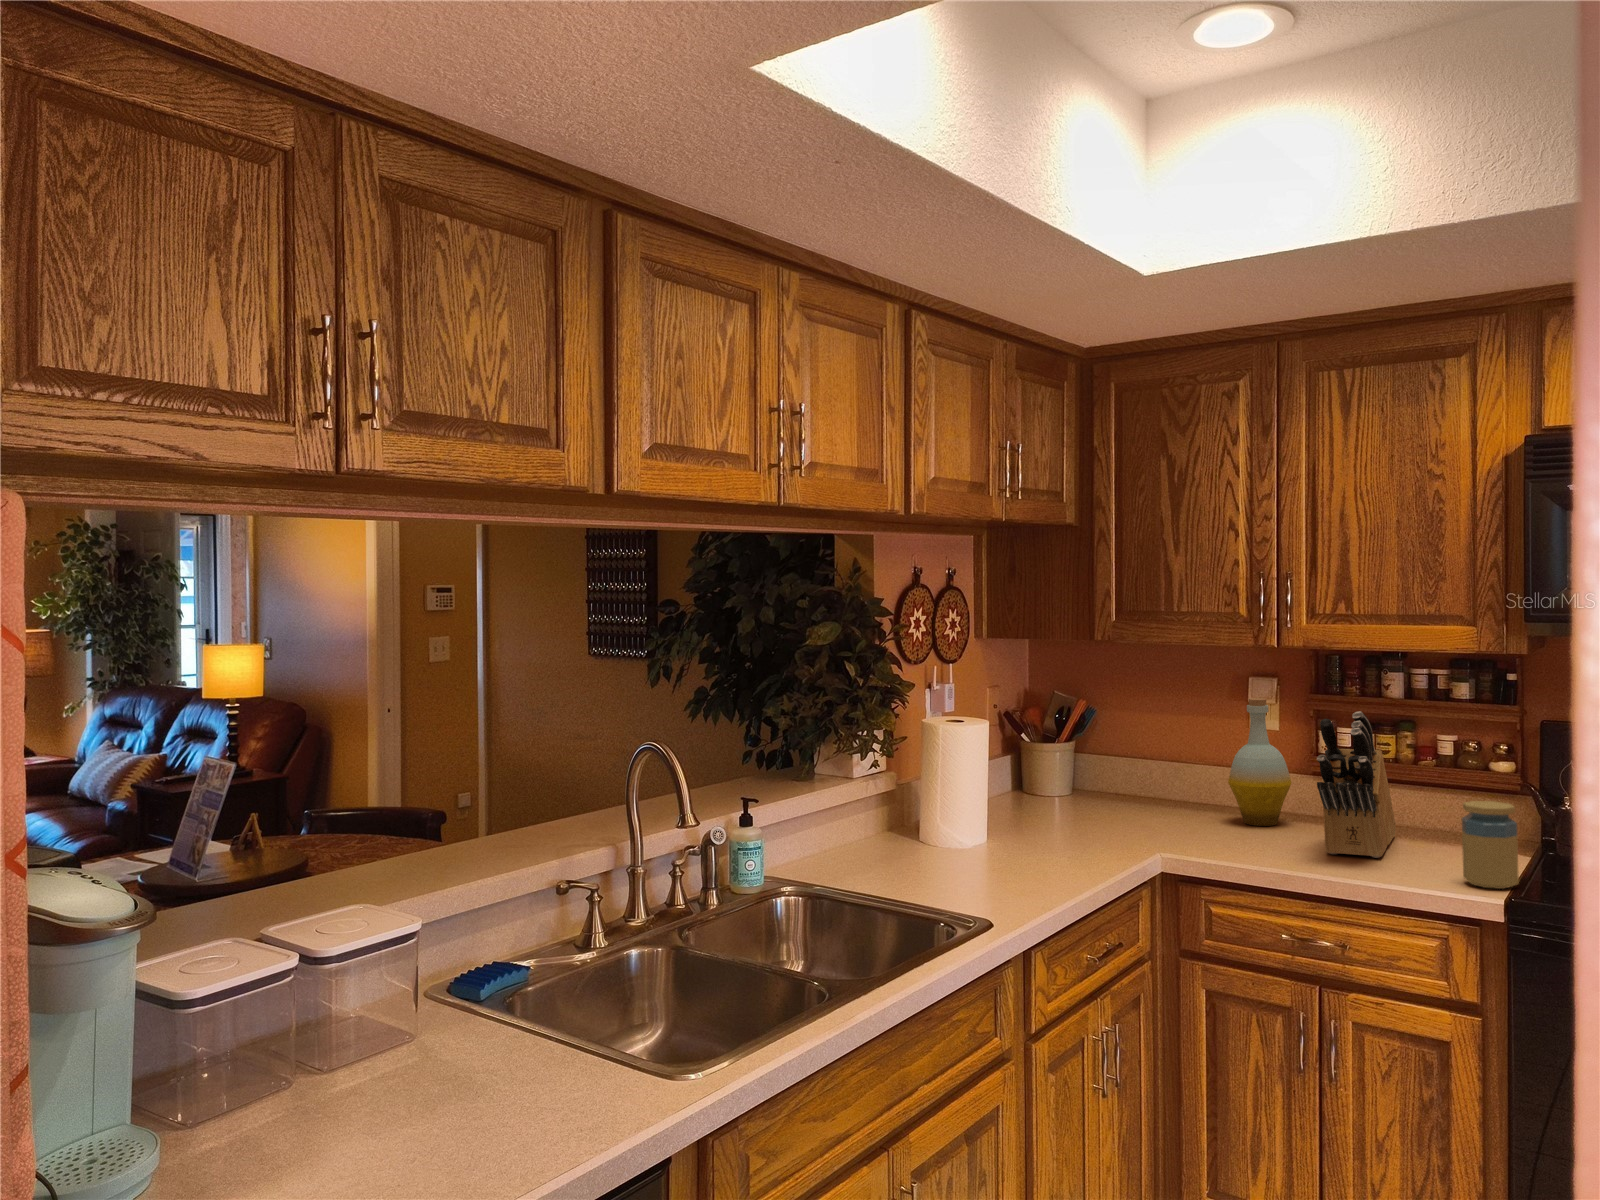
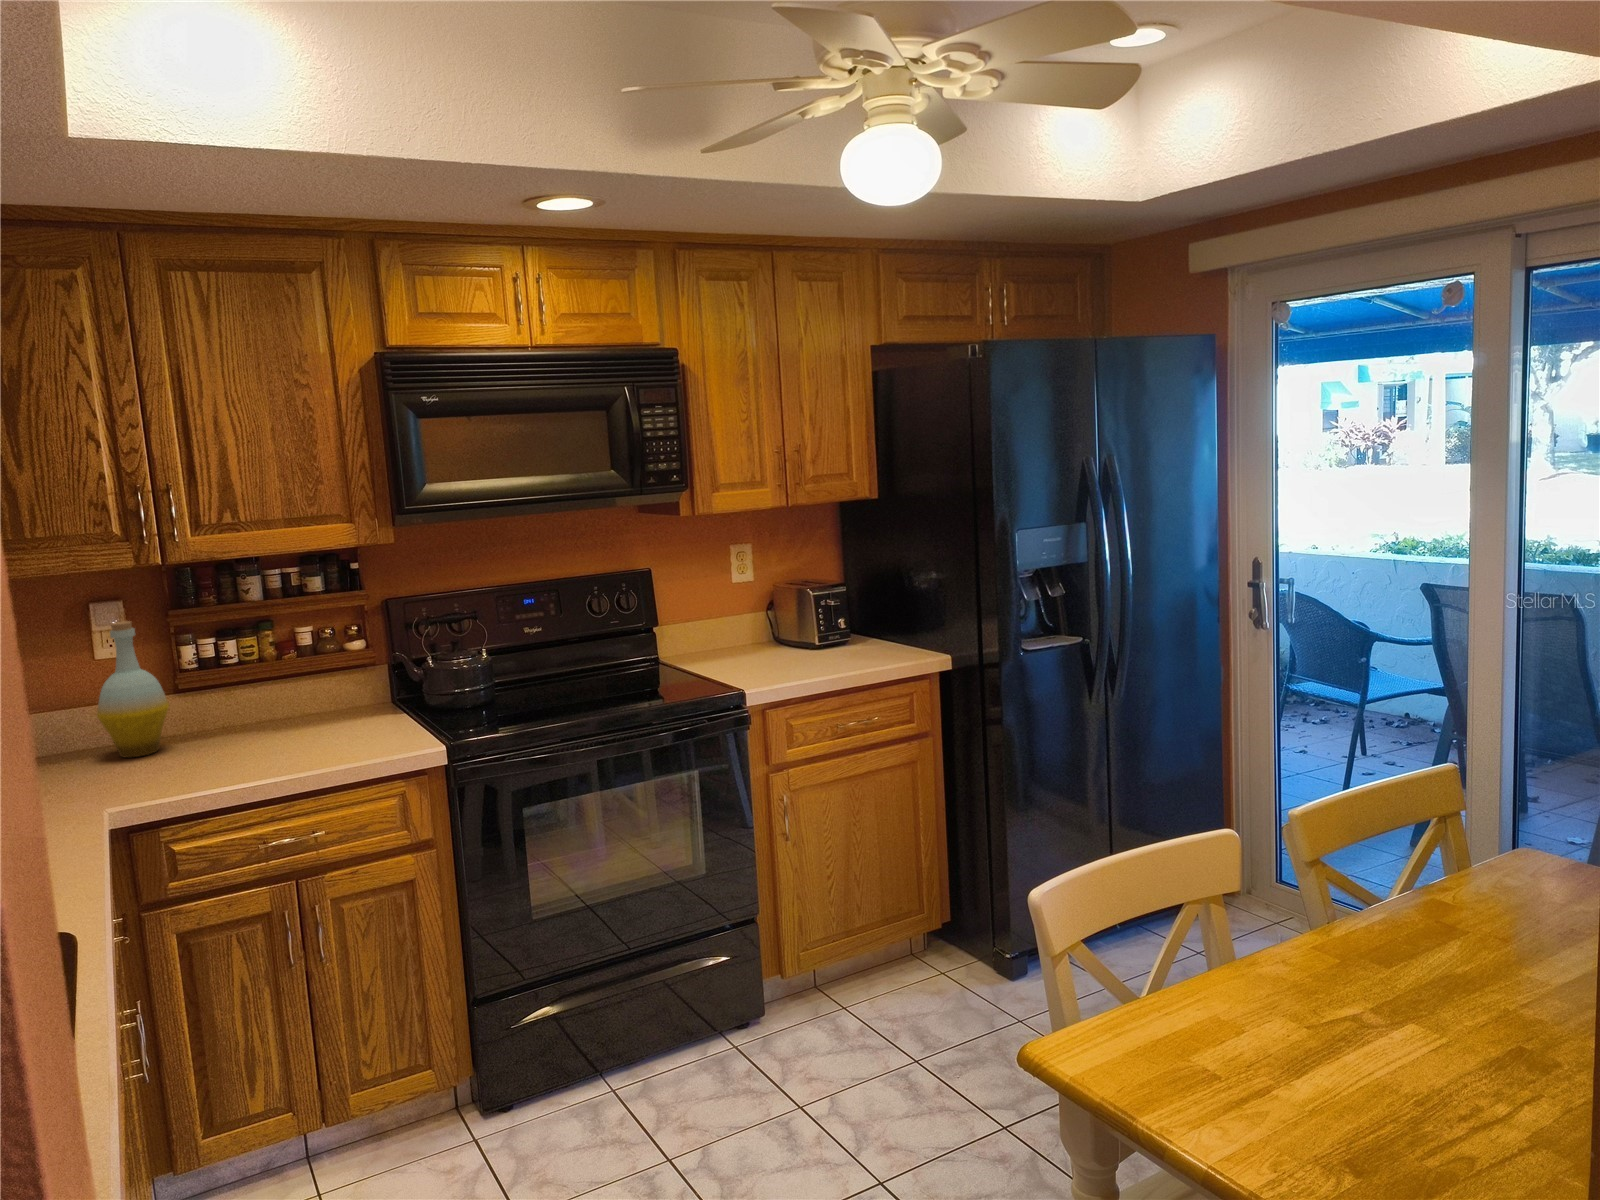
knife block: present [1317,711,1396,858] -> none [232,614,313,756]
jar: present [1462,801,1519,889] -> none [396,670,443,743]

